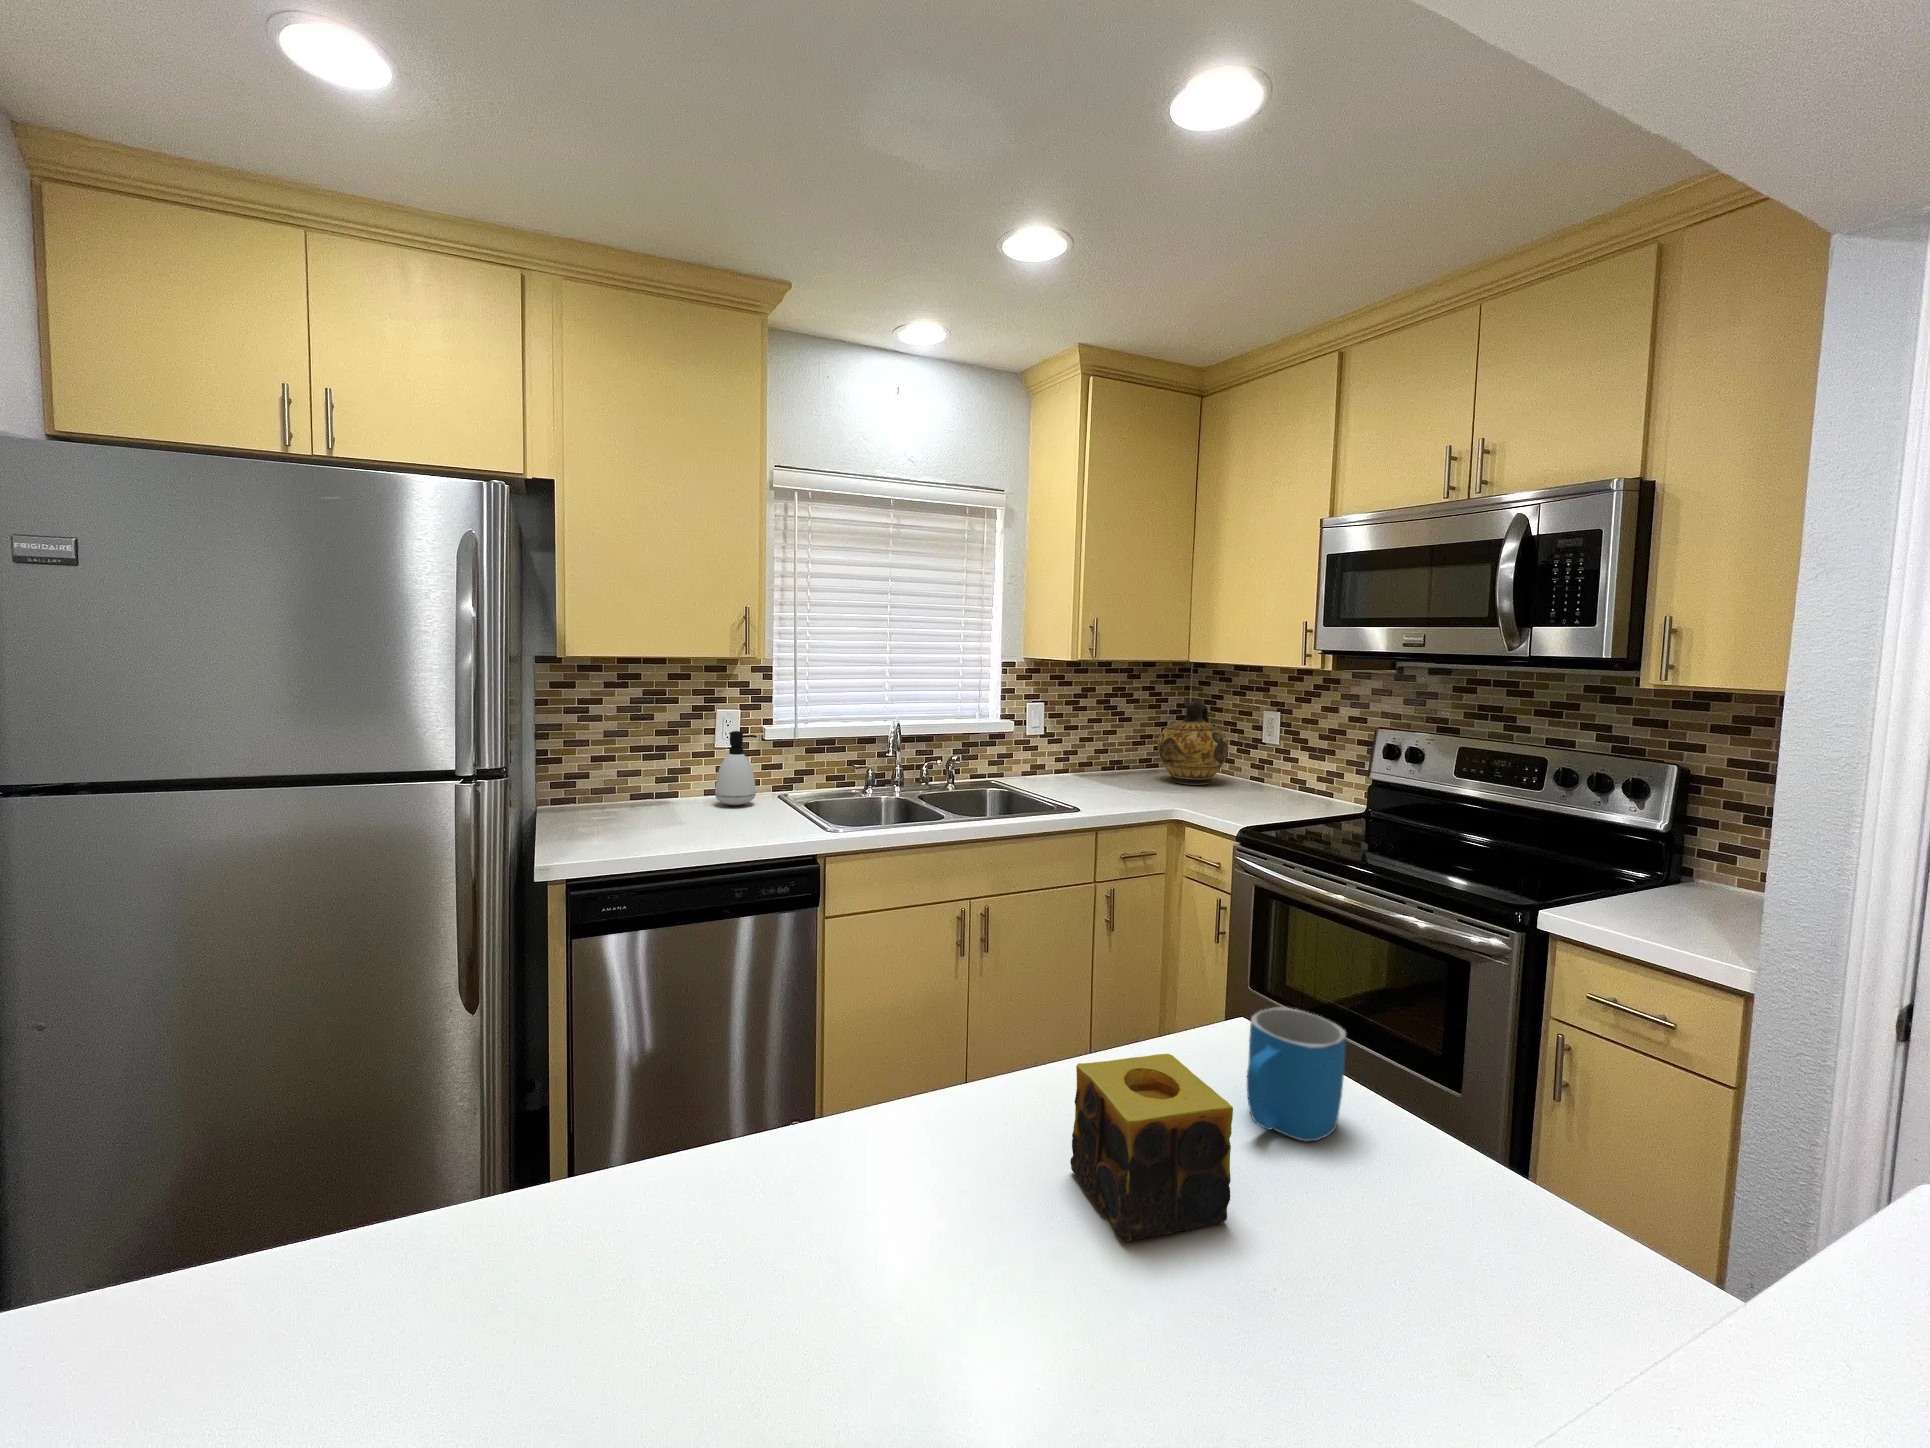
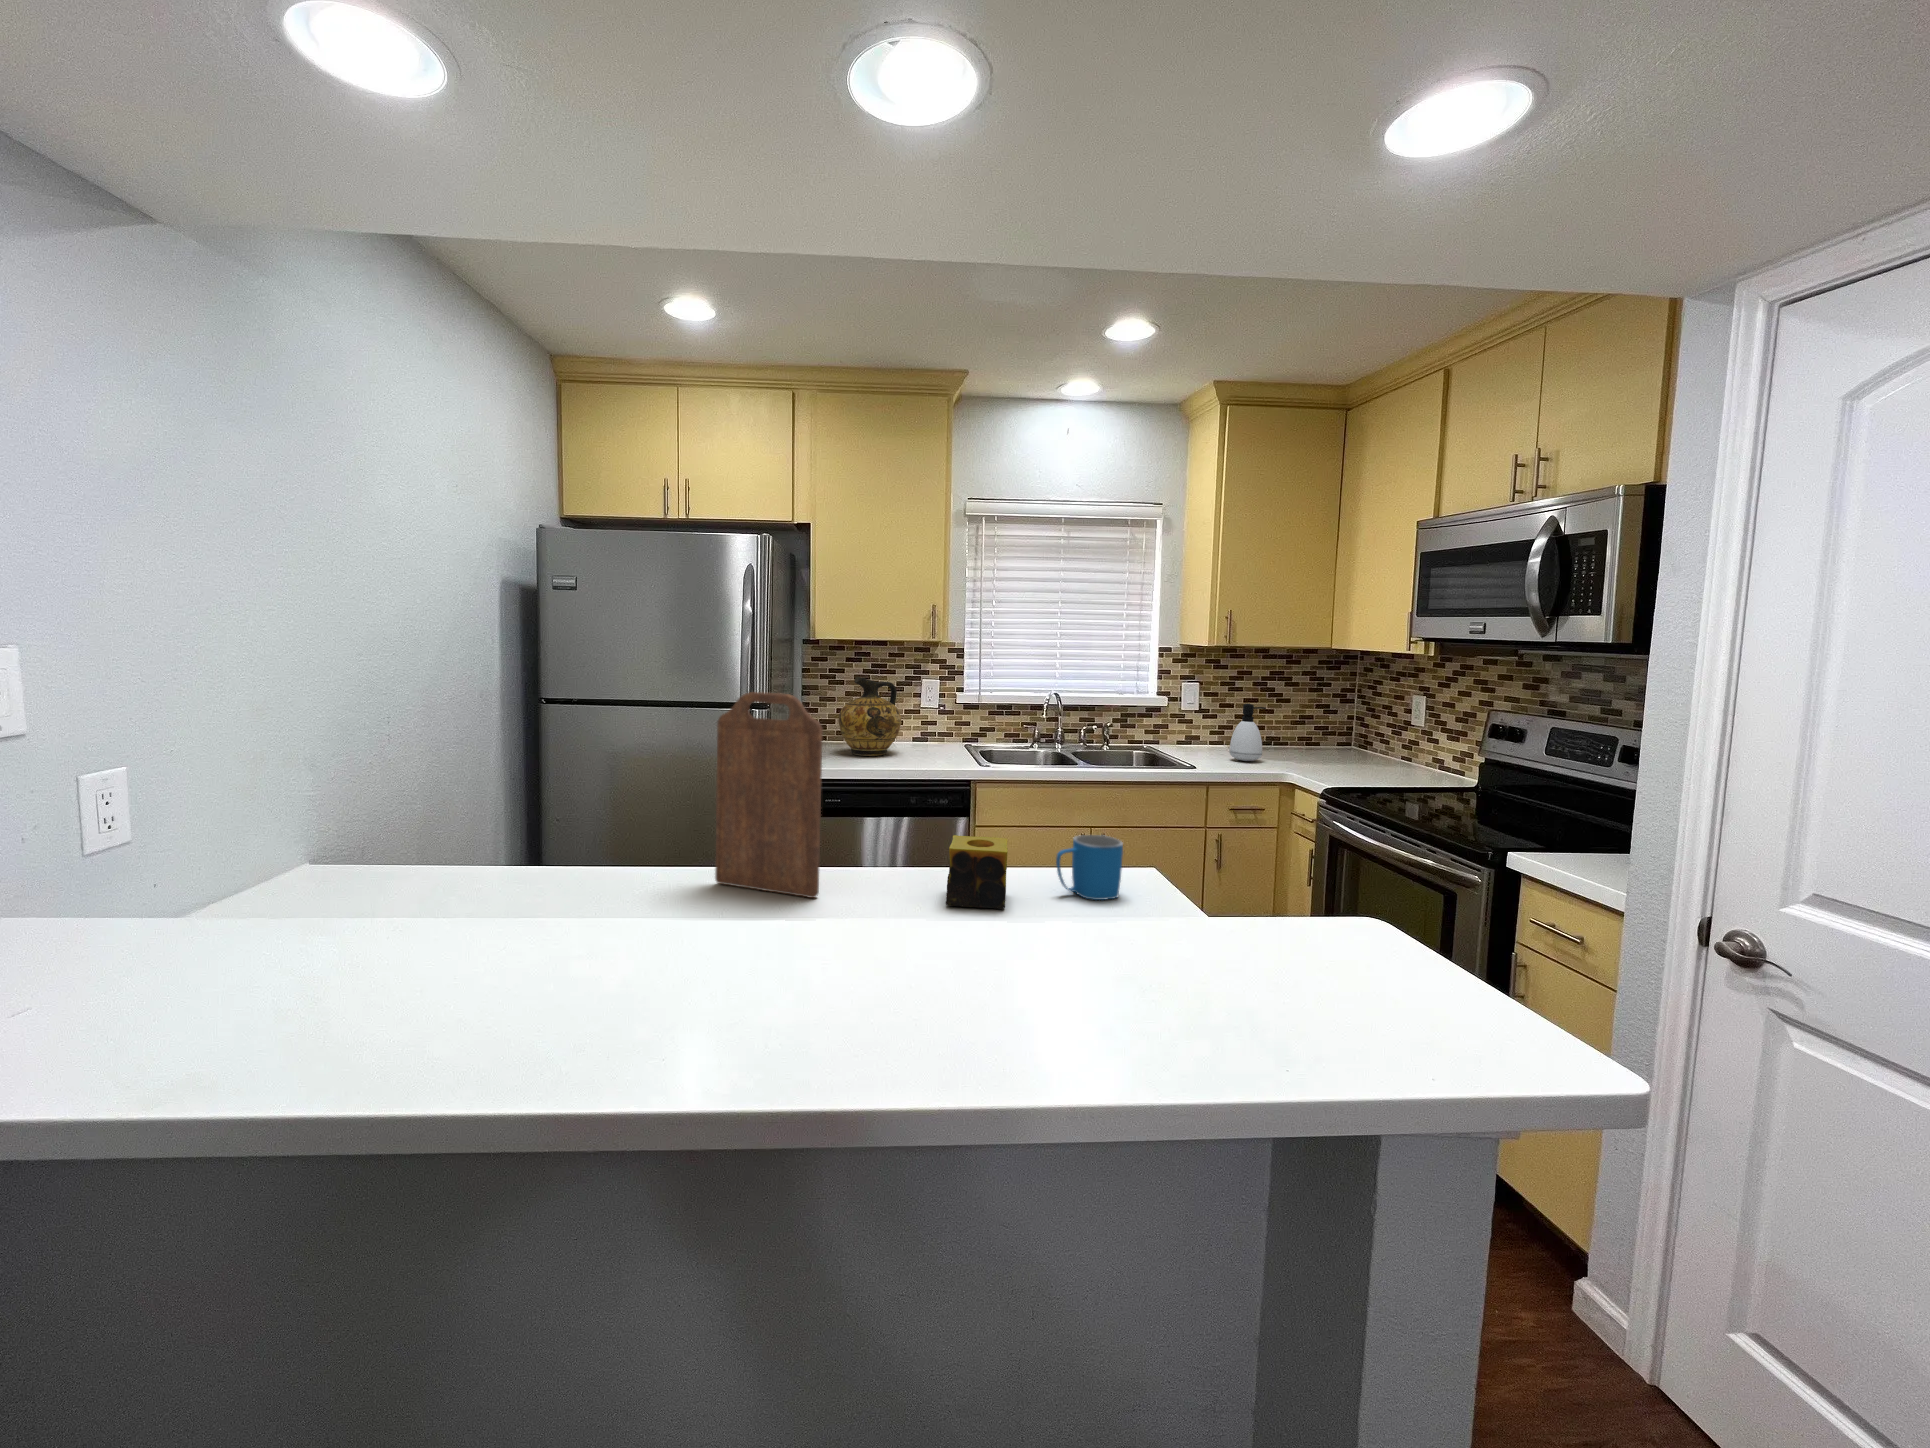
ceramic jug: present [1158,700,1228,785] -> present [839,677,901,756]
soap dispenser: present [715,731,757,805] -> present [1229,704,1266,761]
cutting board: none [563,813,853,1294] -> present [715,692,823,898]

